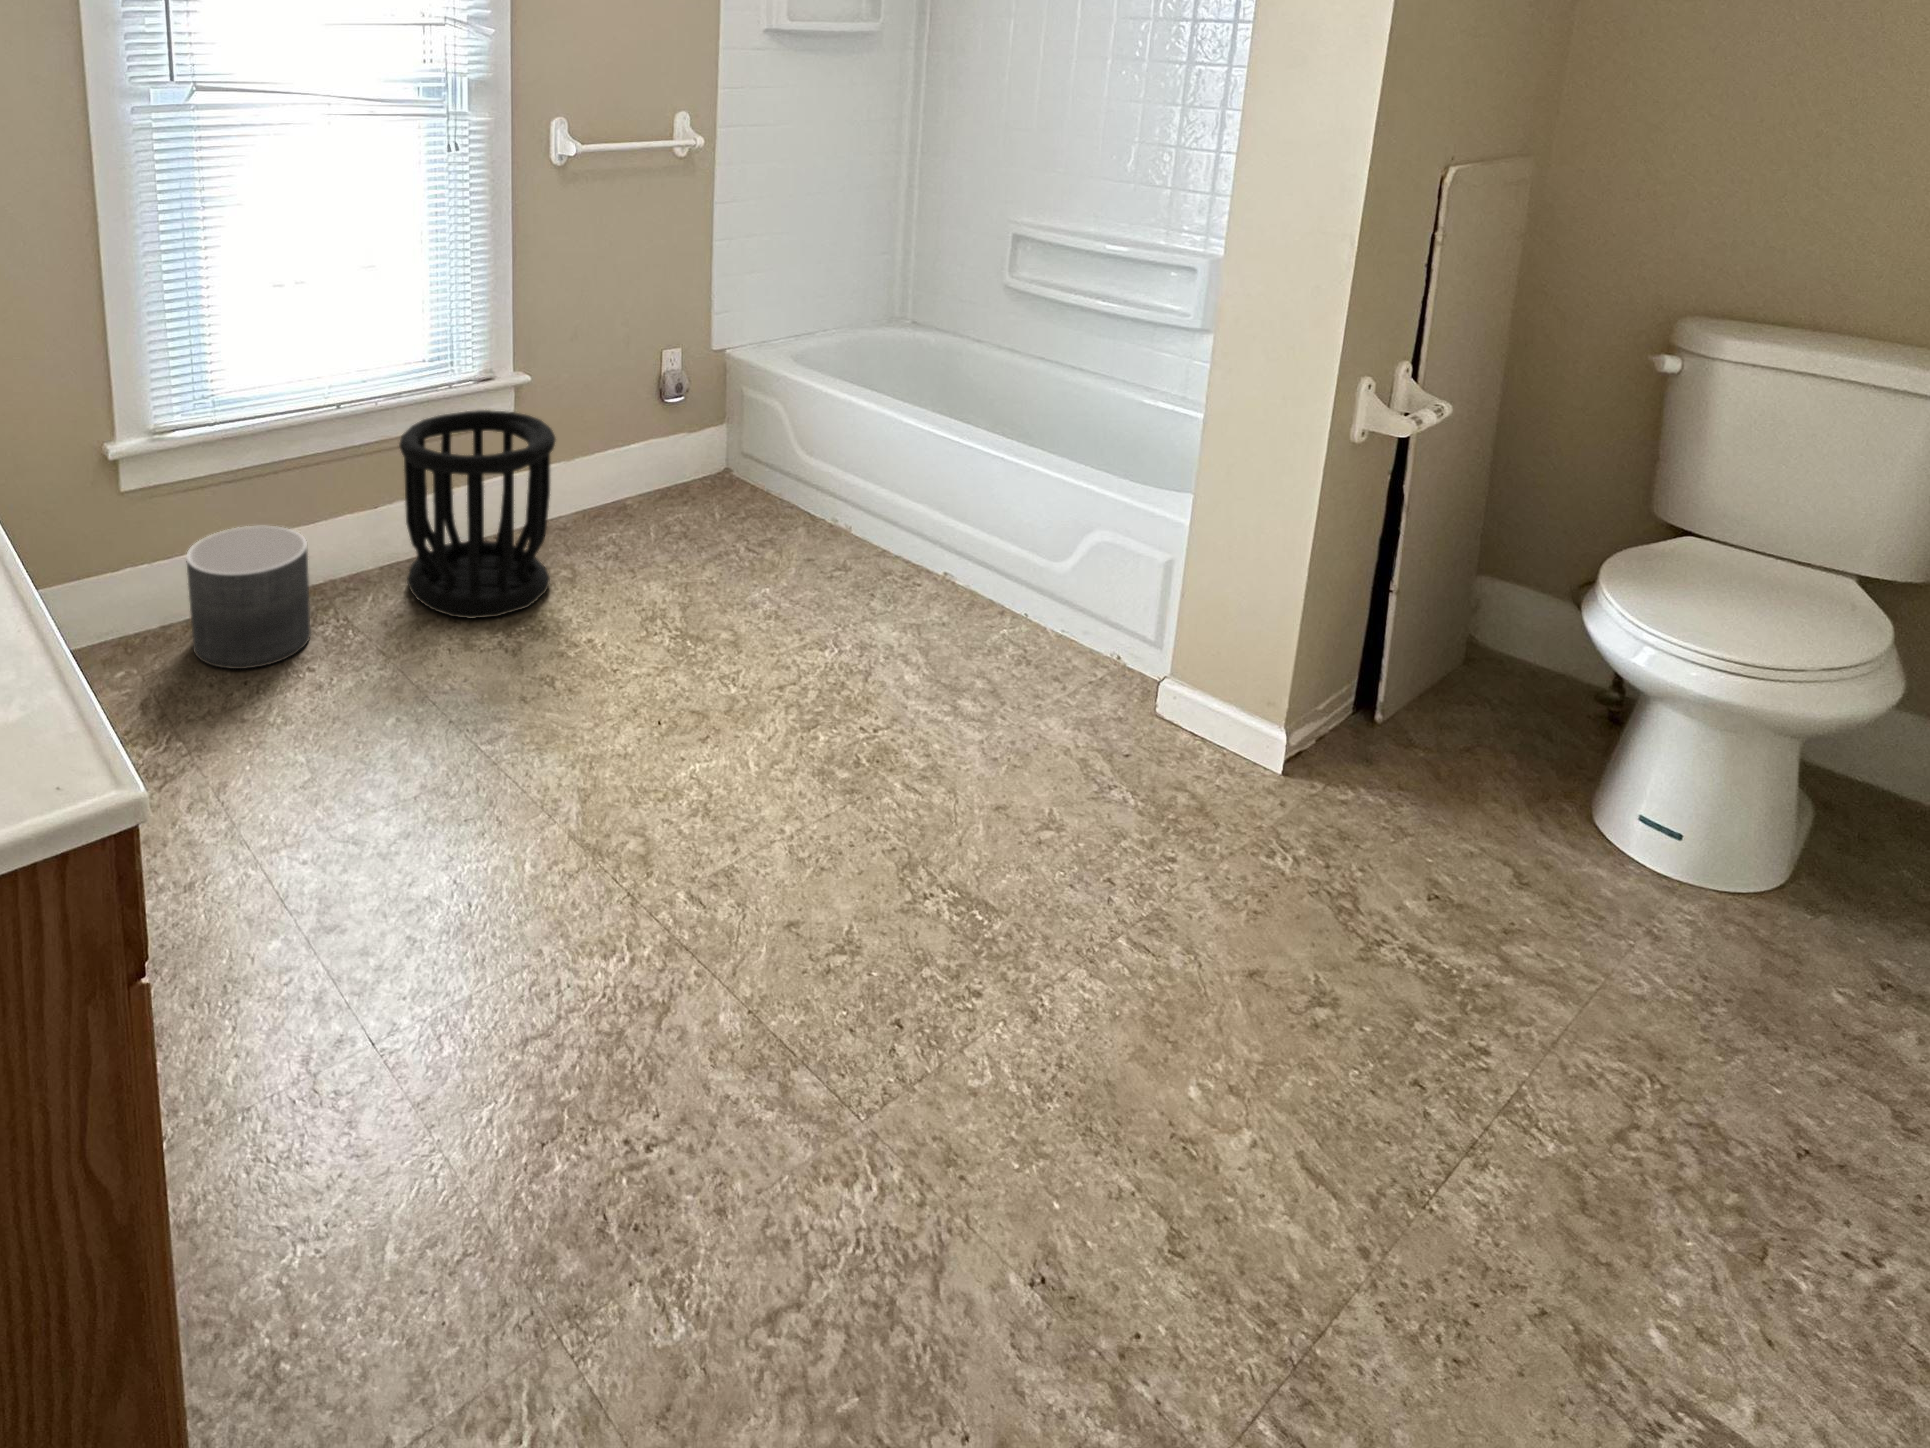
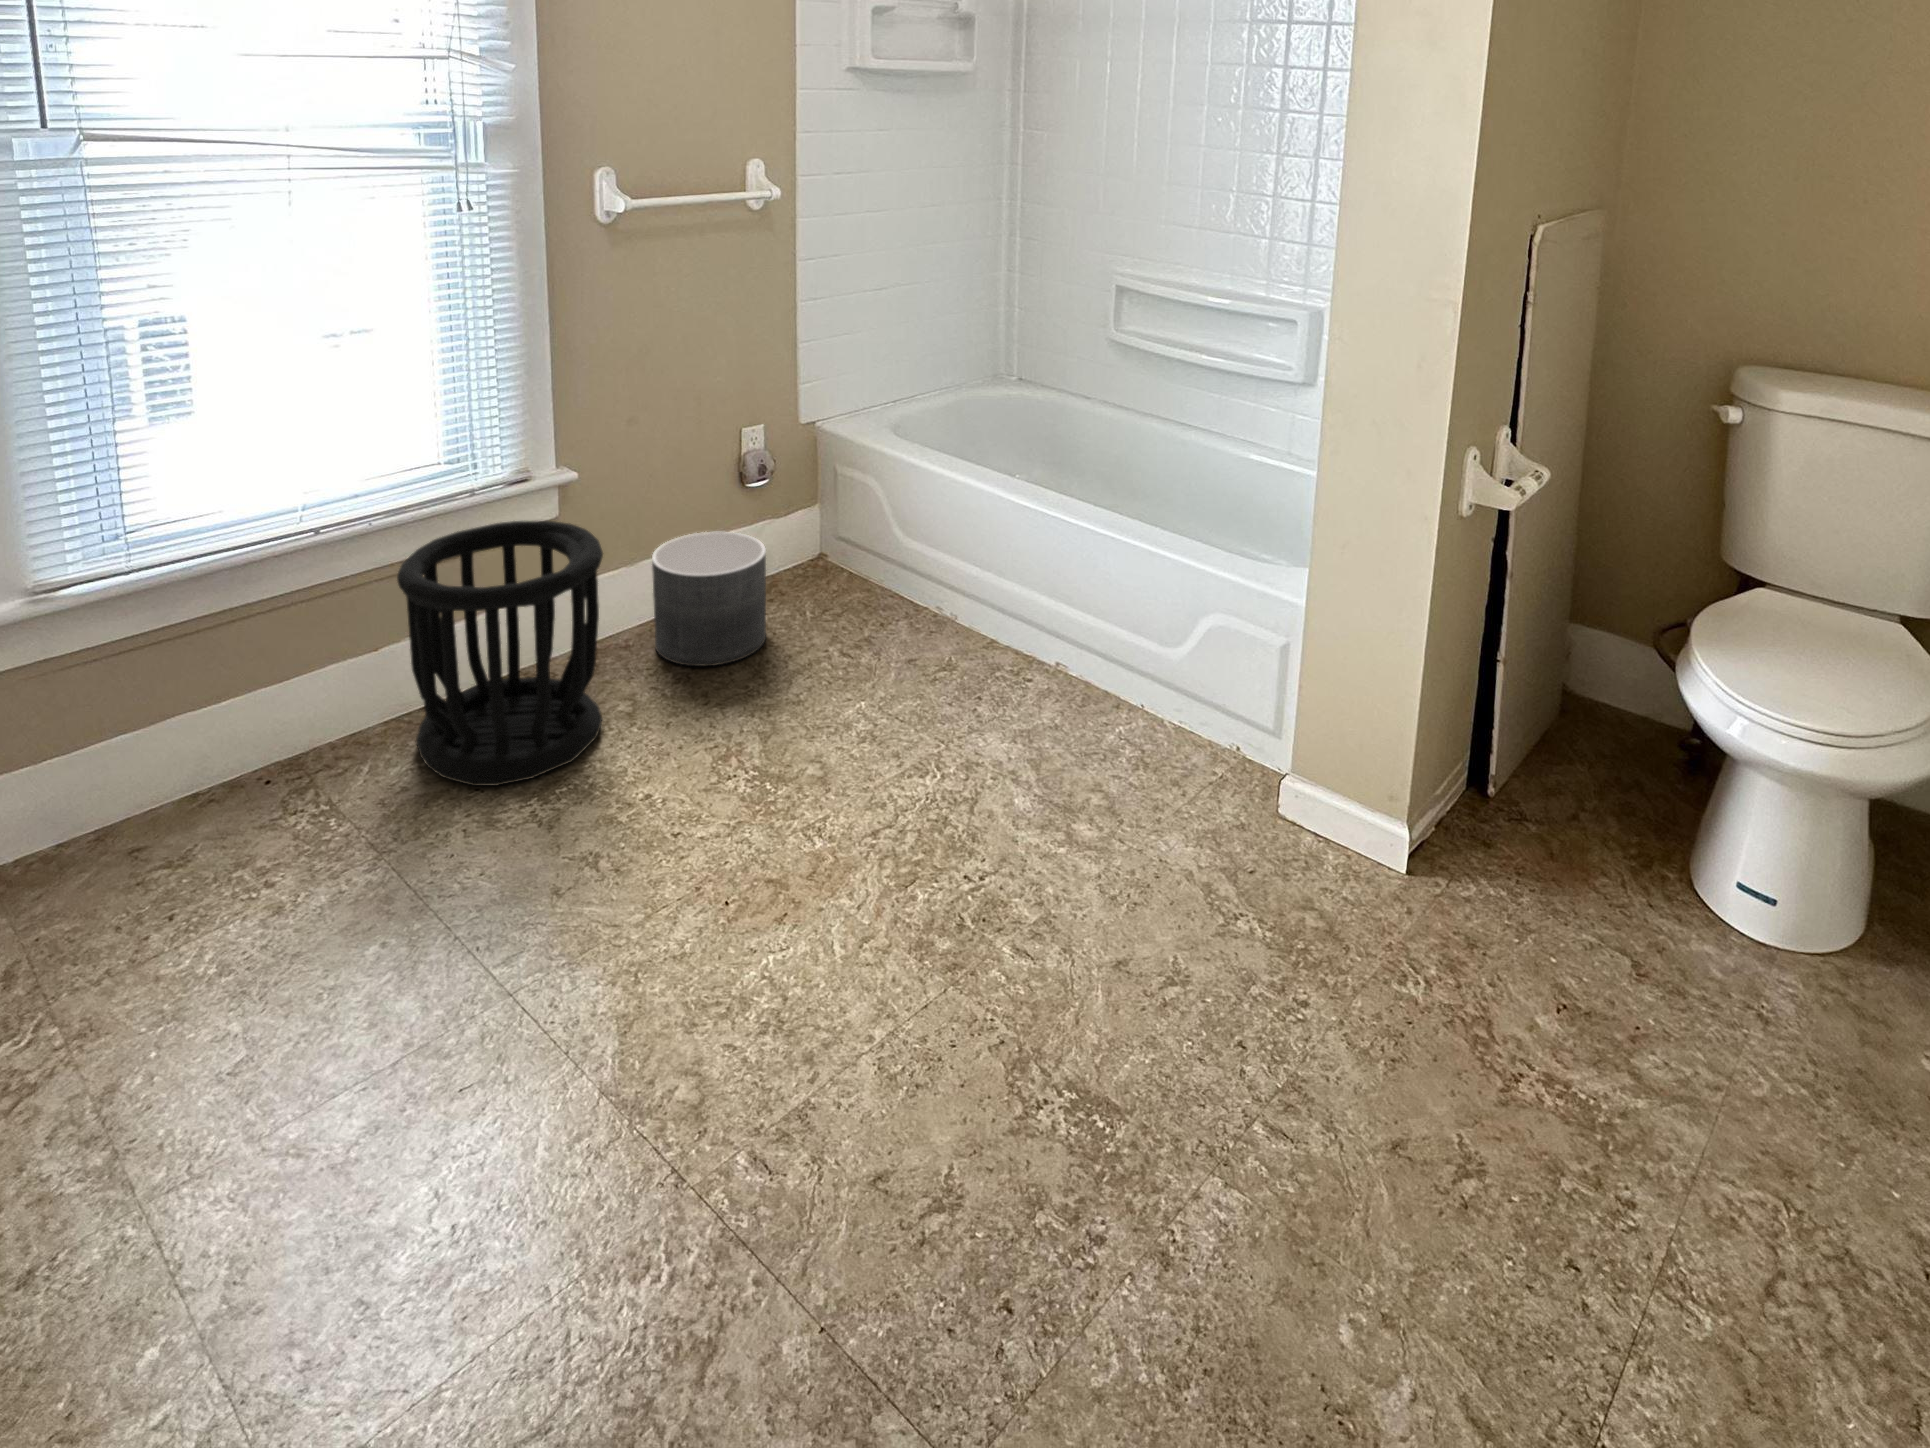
planter: present [186,526,311,669] -> present [652,532,766,666]

